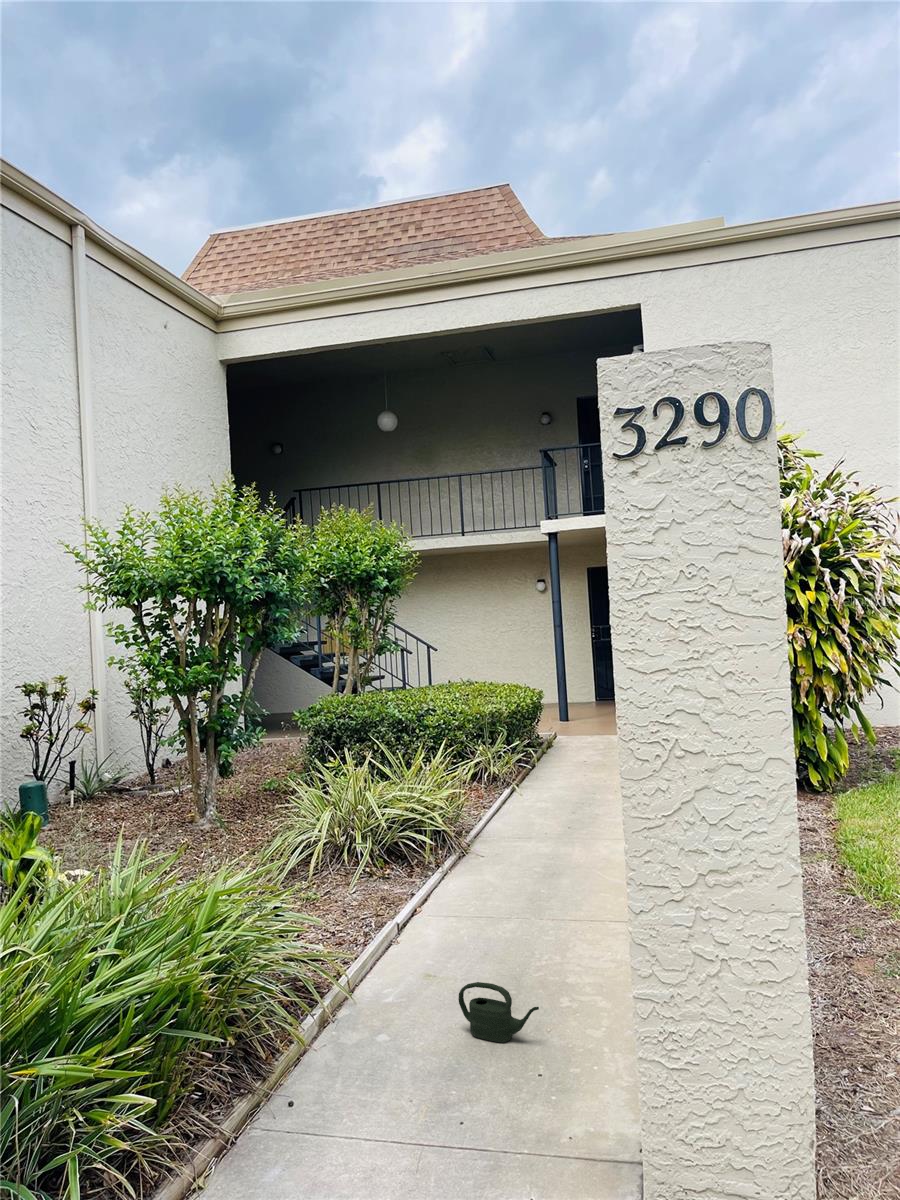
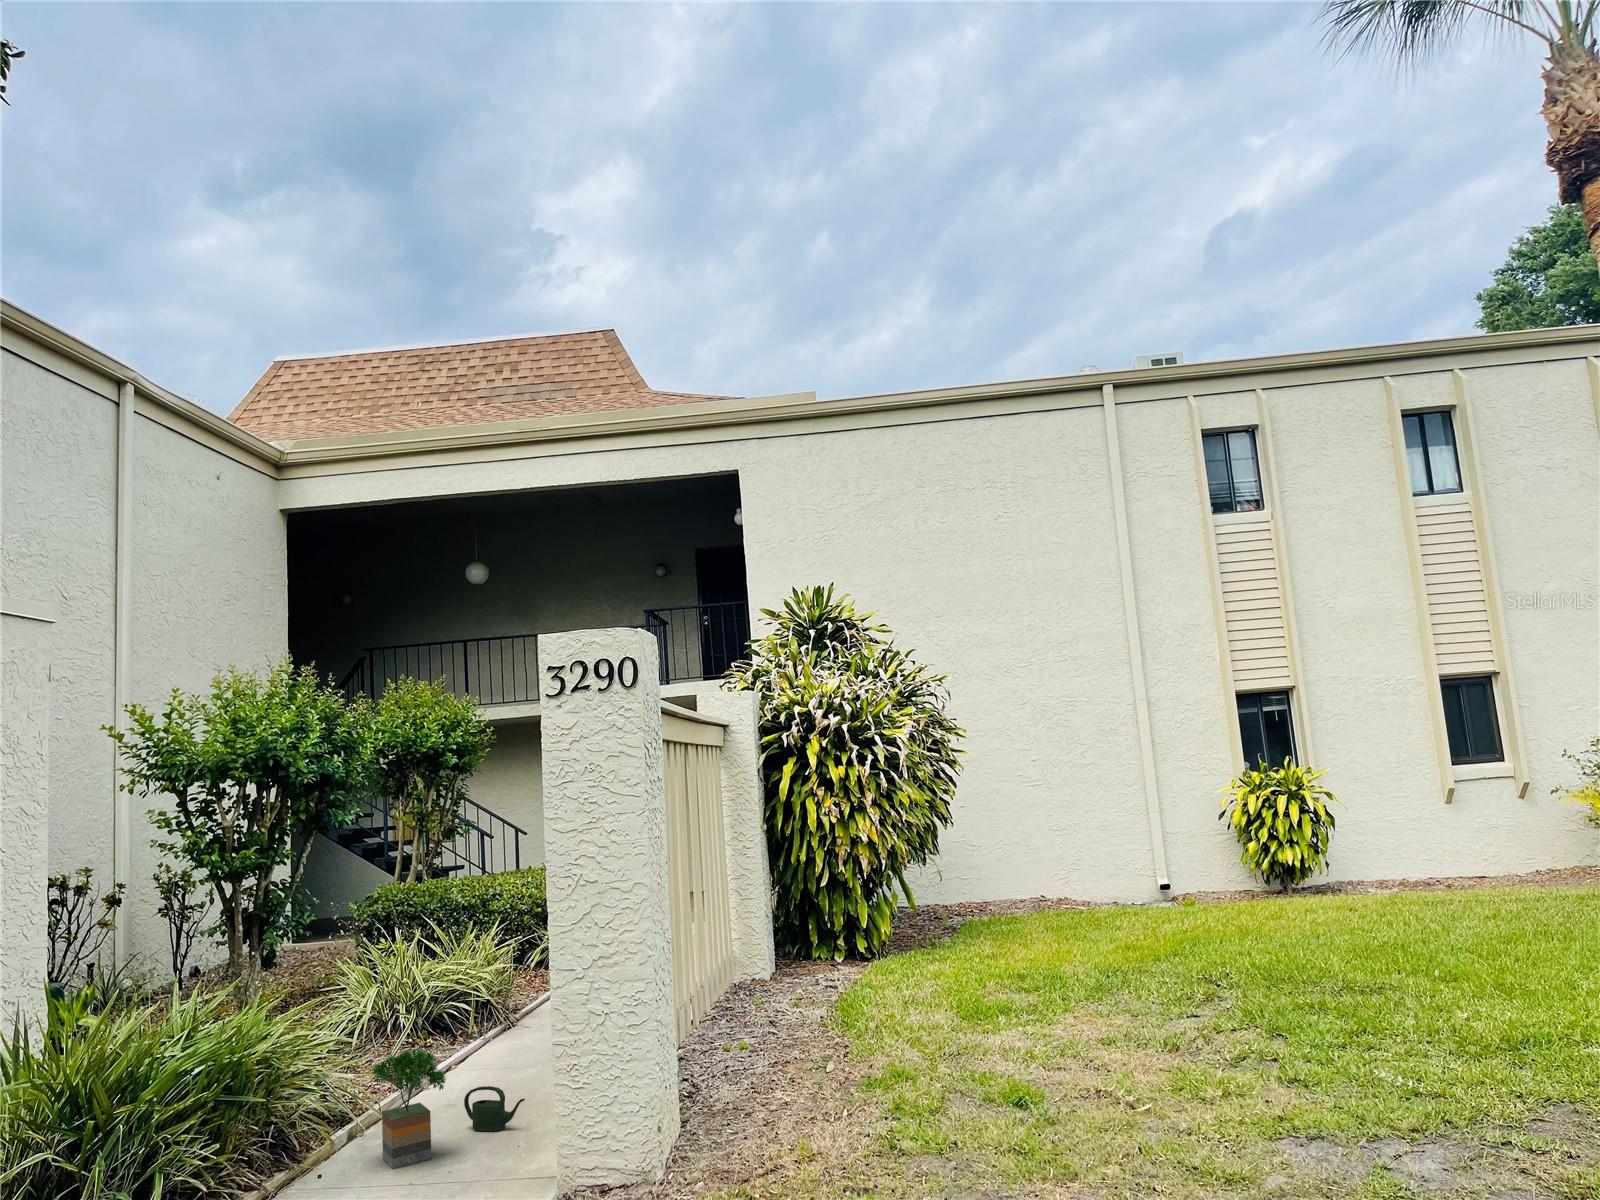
potted tree: none [347,938,448,1102] -> present [371,1049,446,1169]

